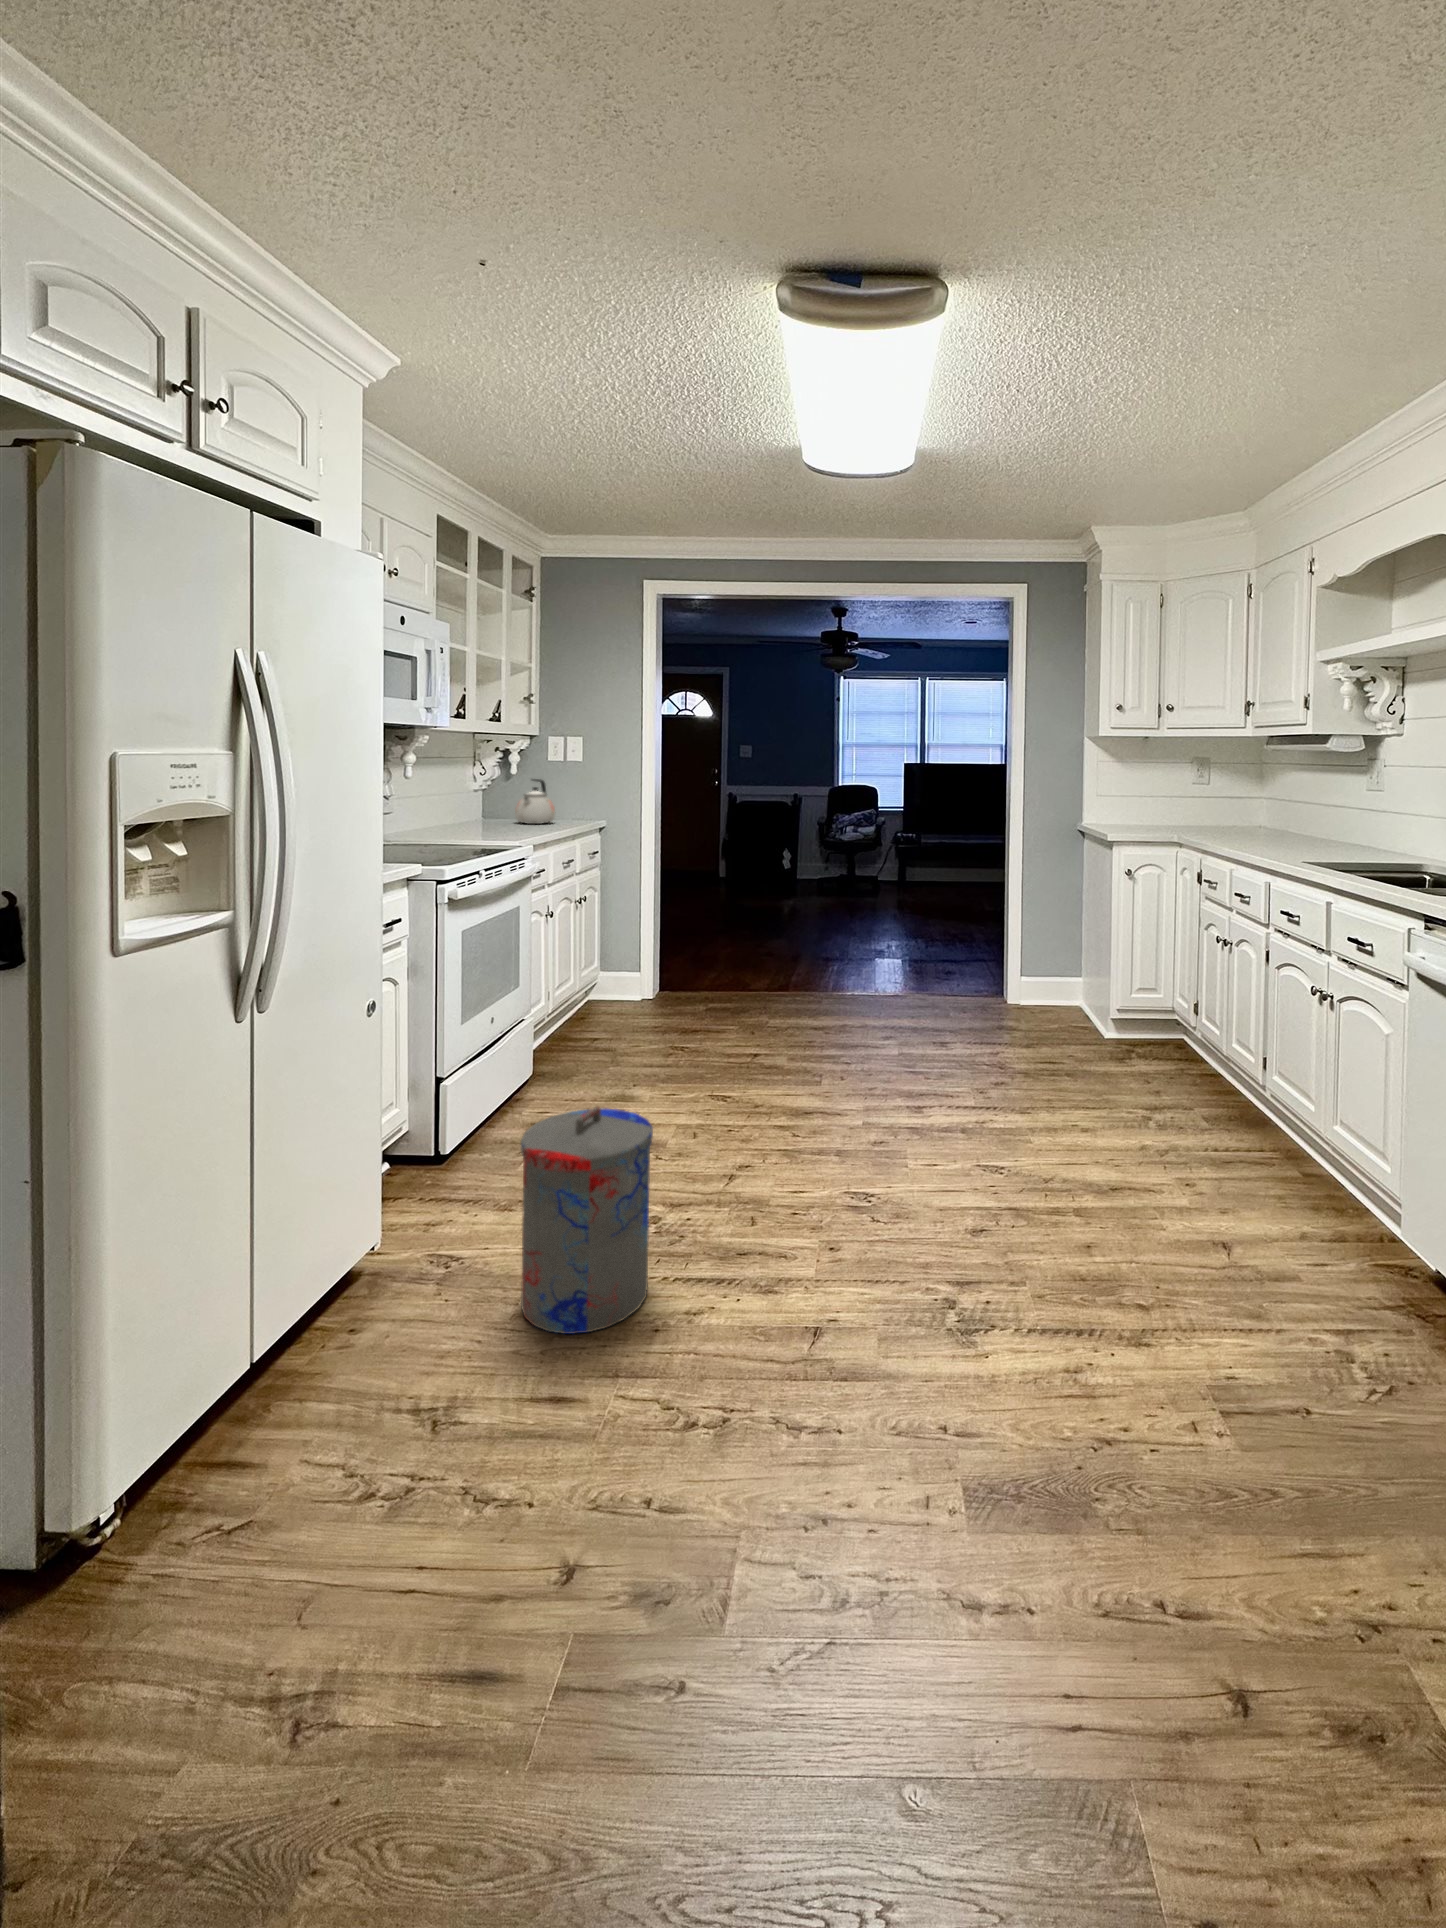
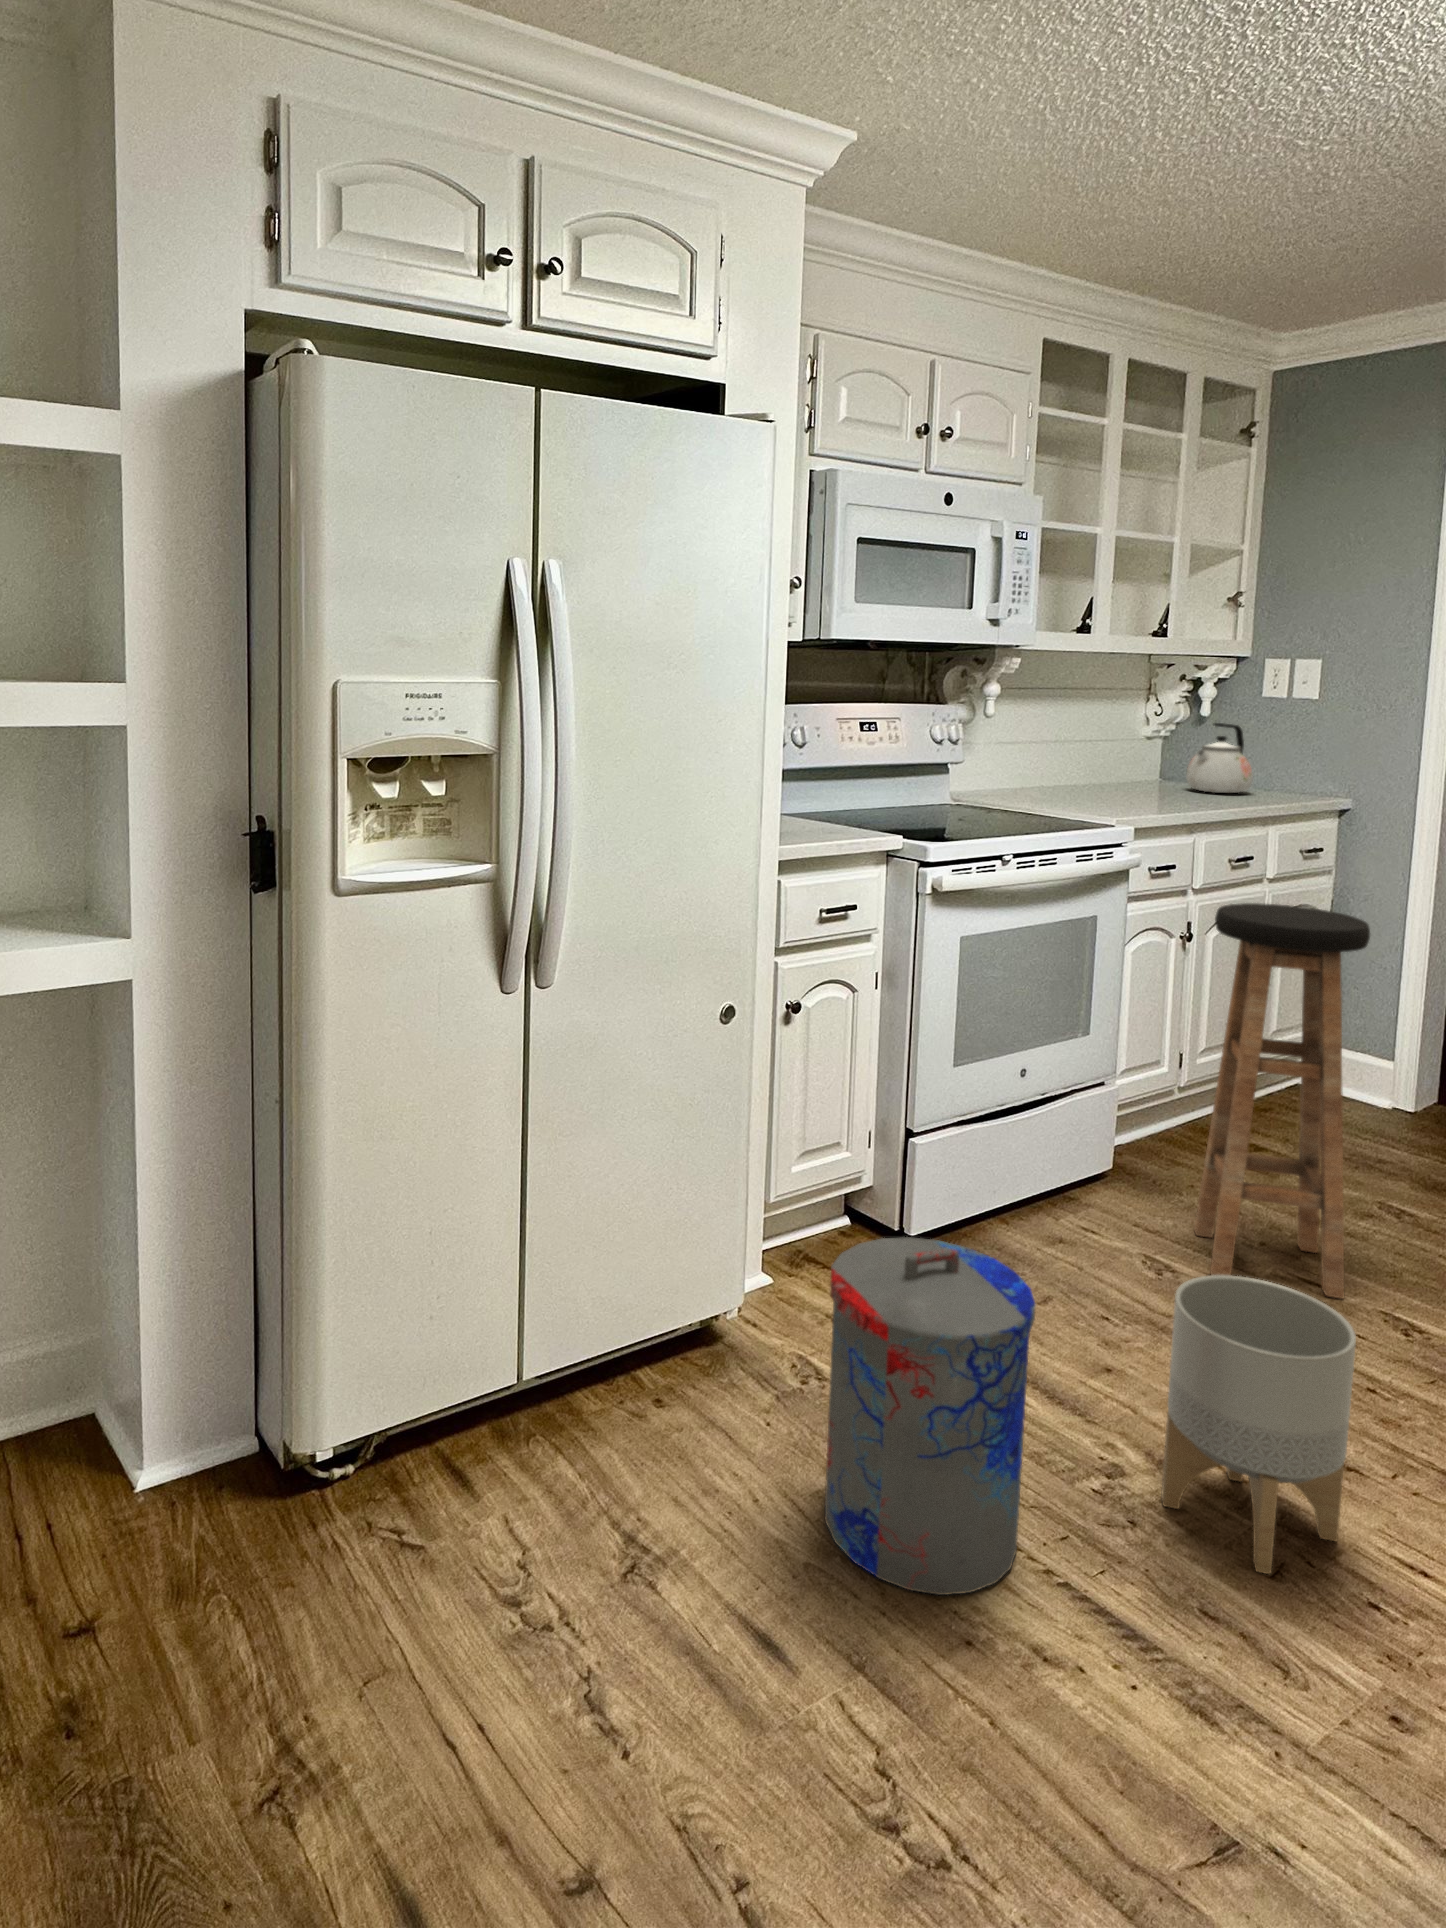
bar stool: none [596,881,687,1111] -> present [1194,903,1370,1298]
planter: none [682,1075,769,1226] -> present [1161,1275,1356,1574]

